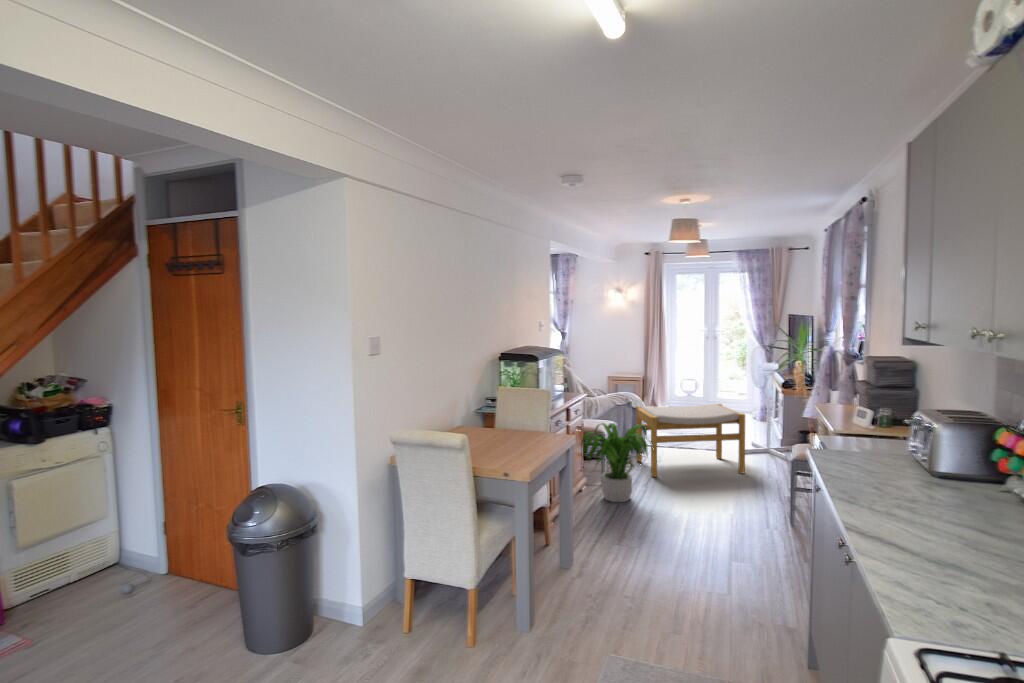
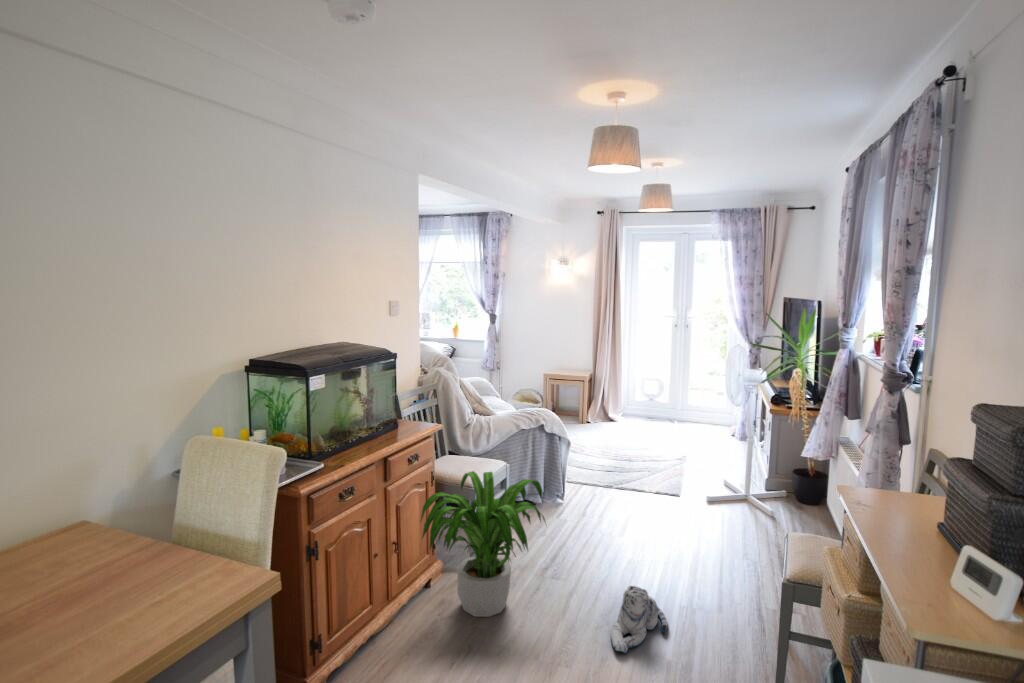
footstool: present [636,404,745,477] -> none [547,431,712,552]
plush toy: none [695,479,727,513] -> present [611,586,668,653]

